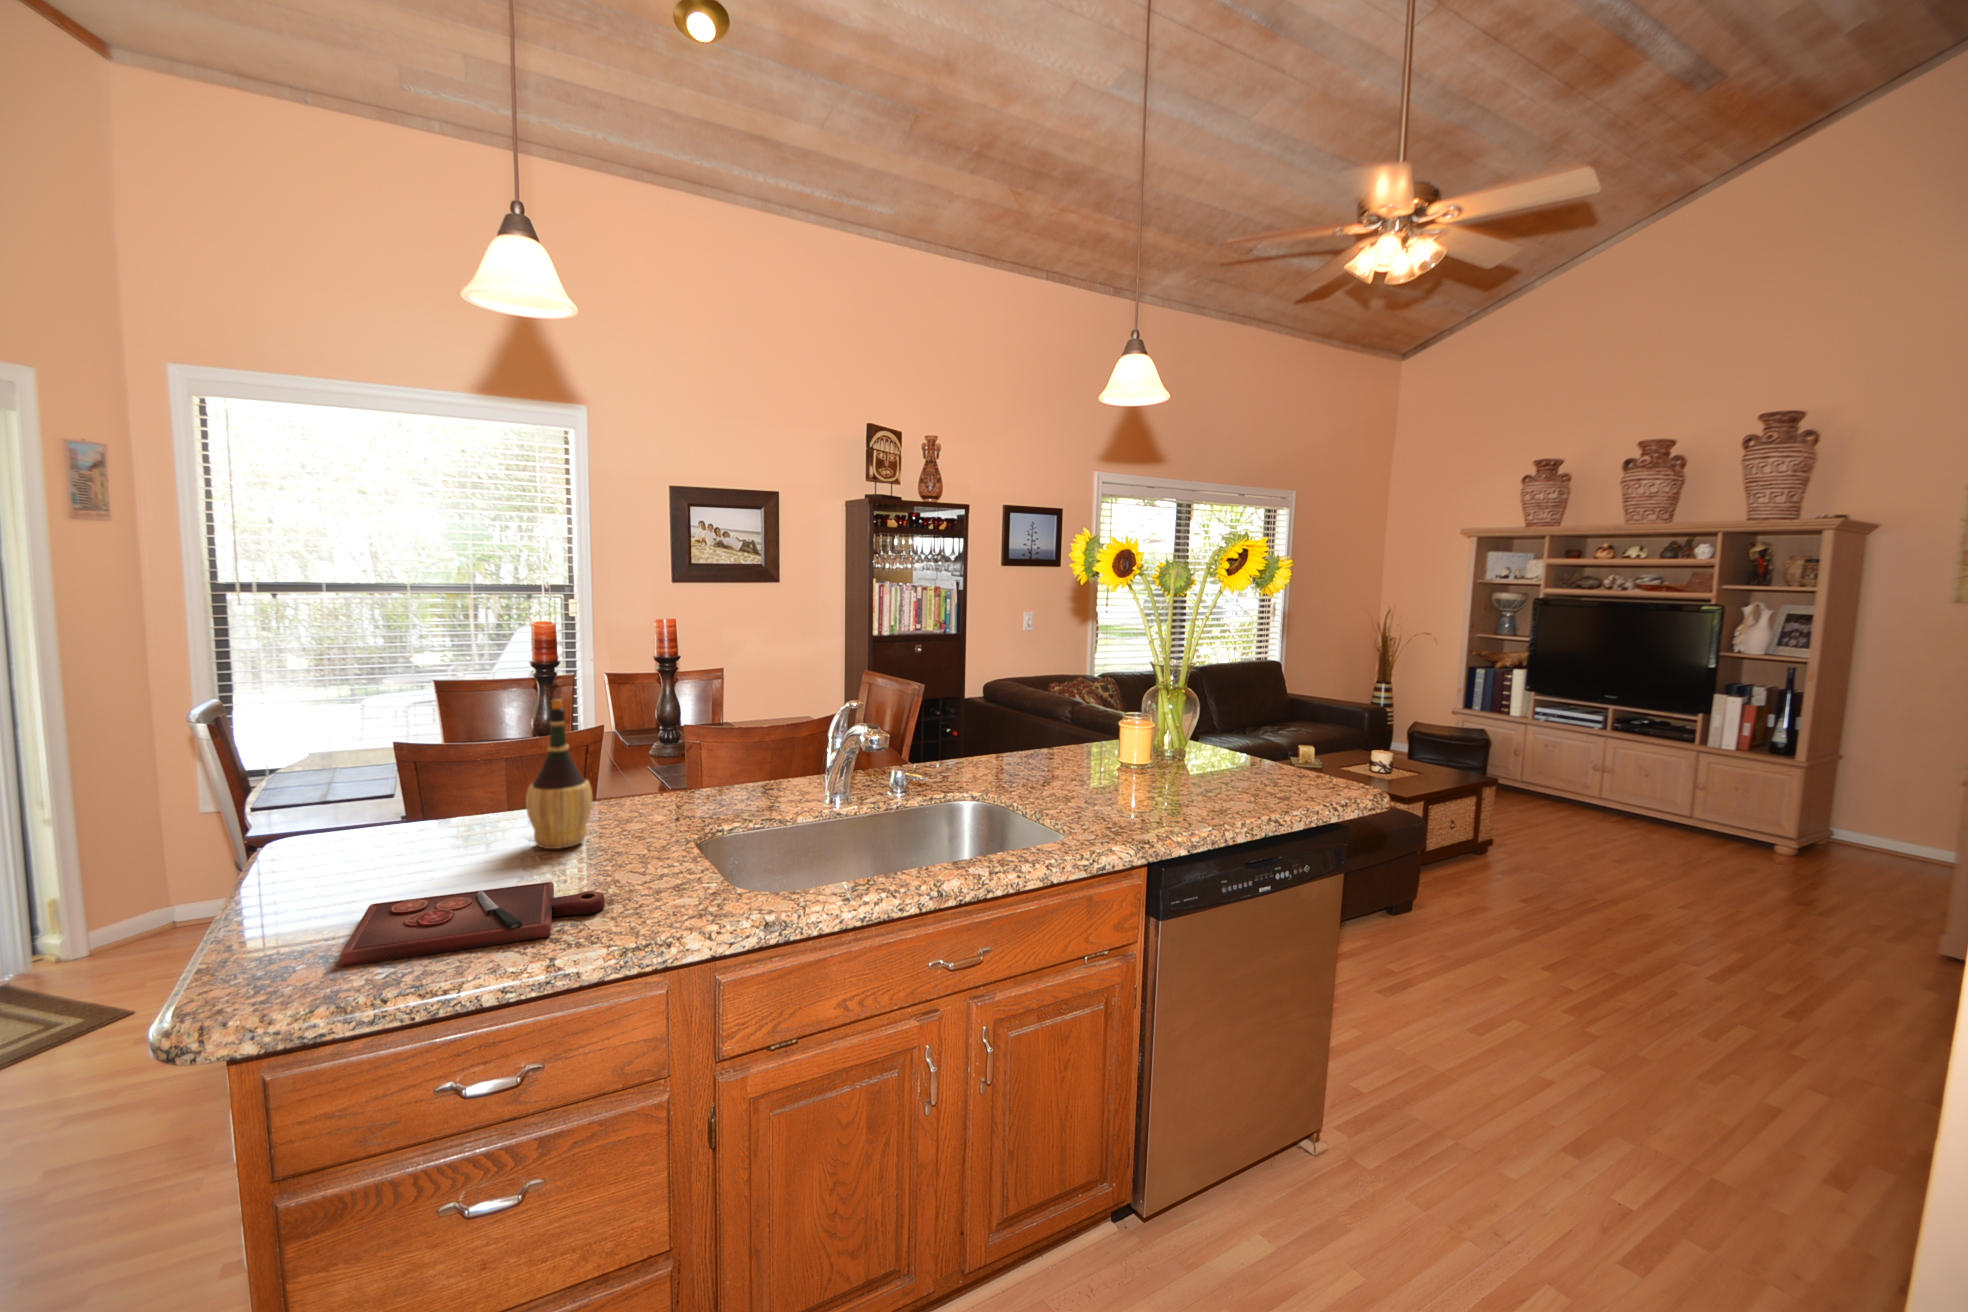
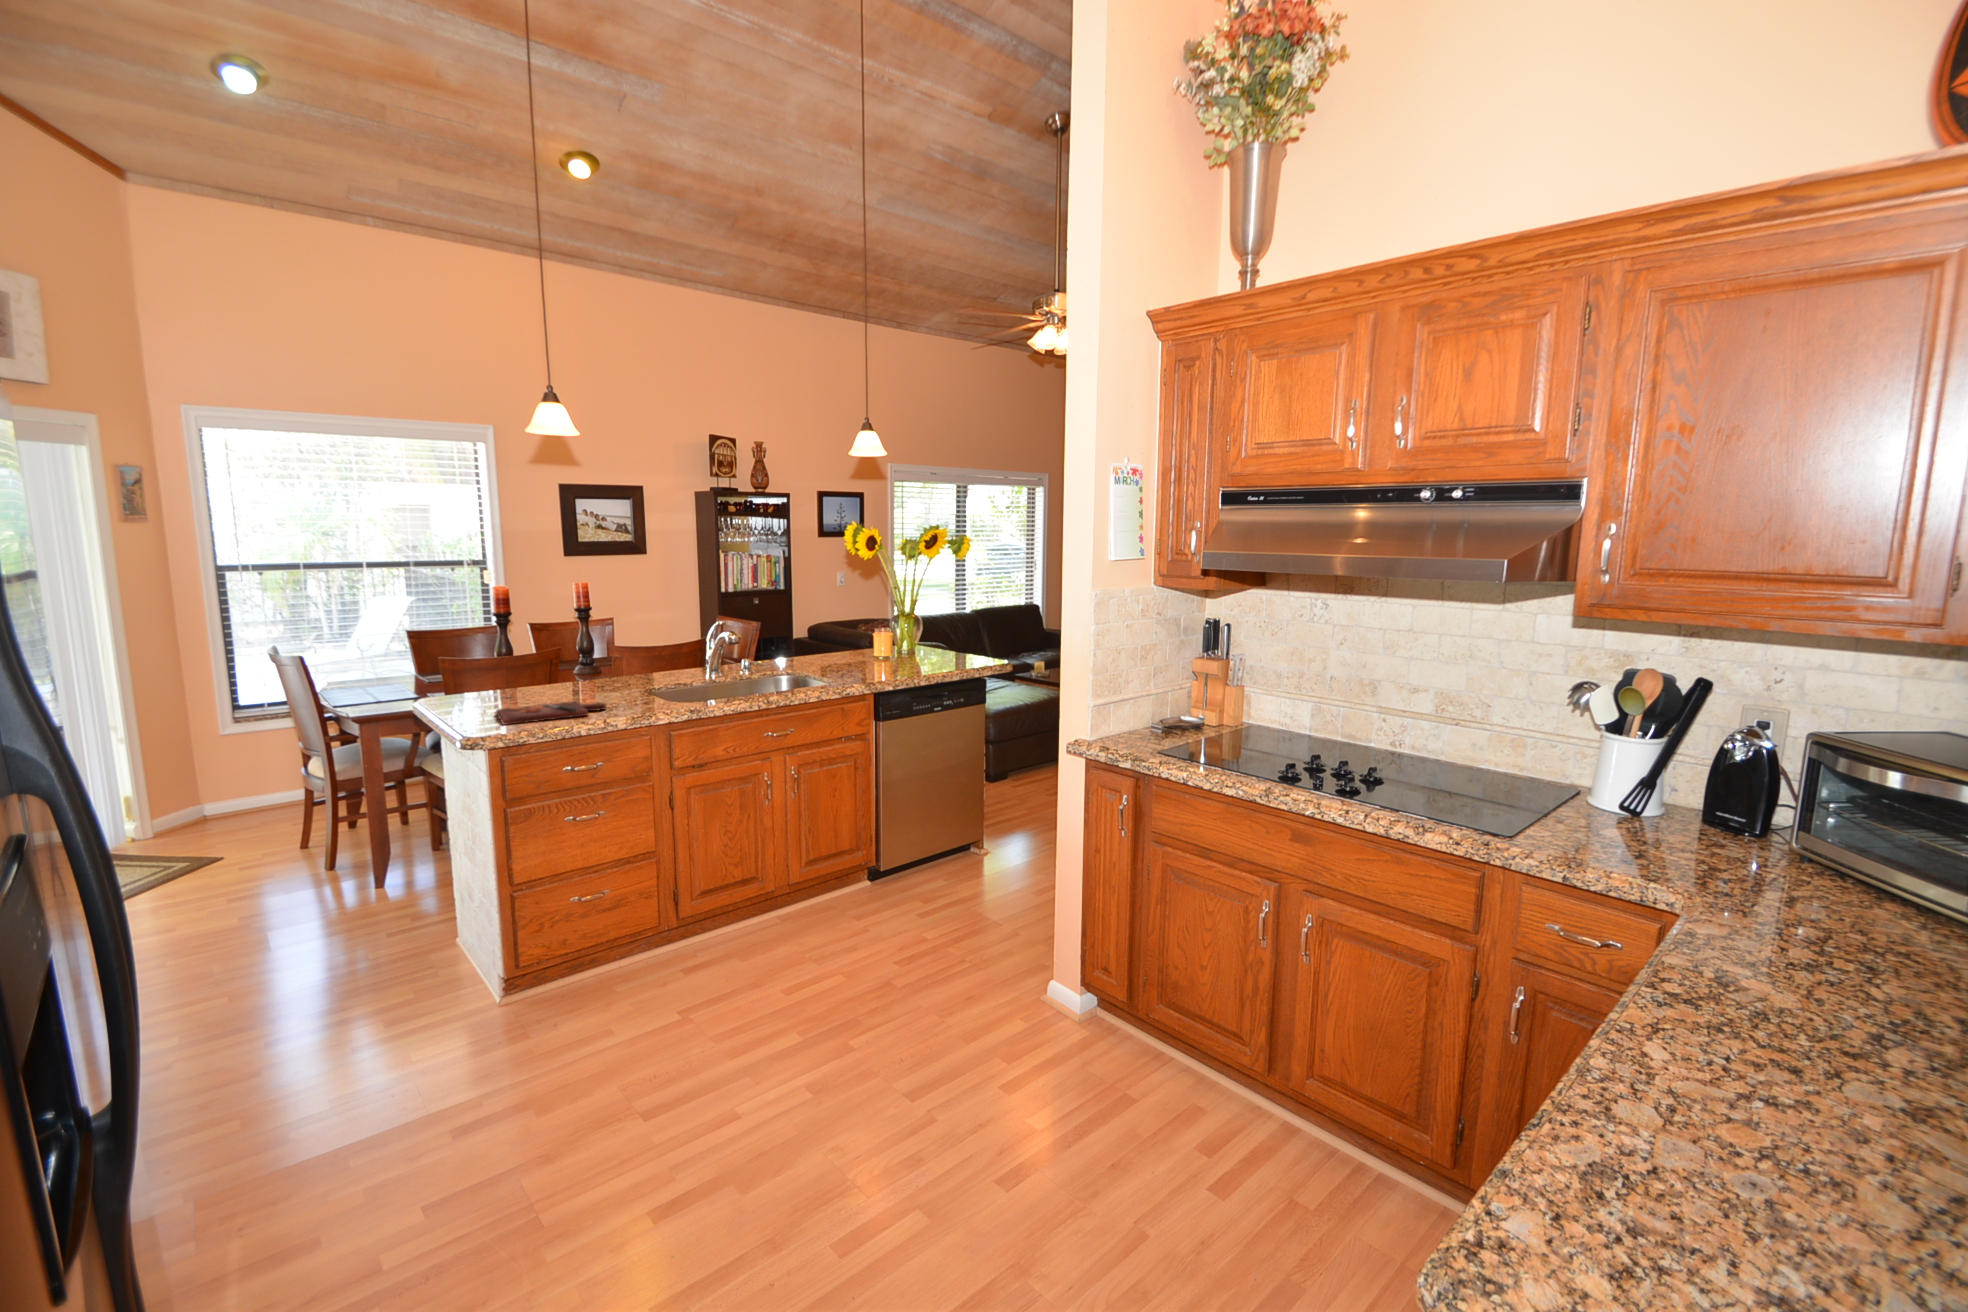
wine bottle: present [526,699,592,849] -> none [547,619,581,695]

